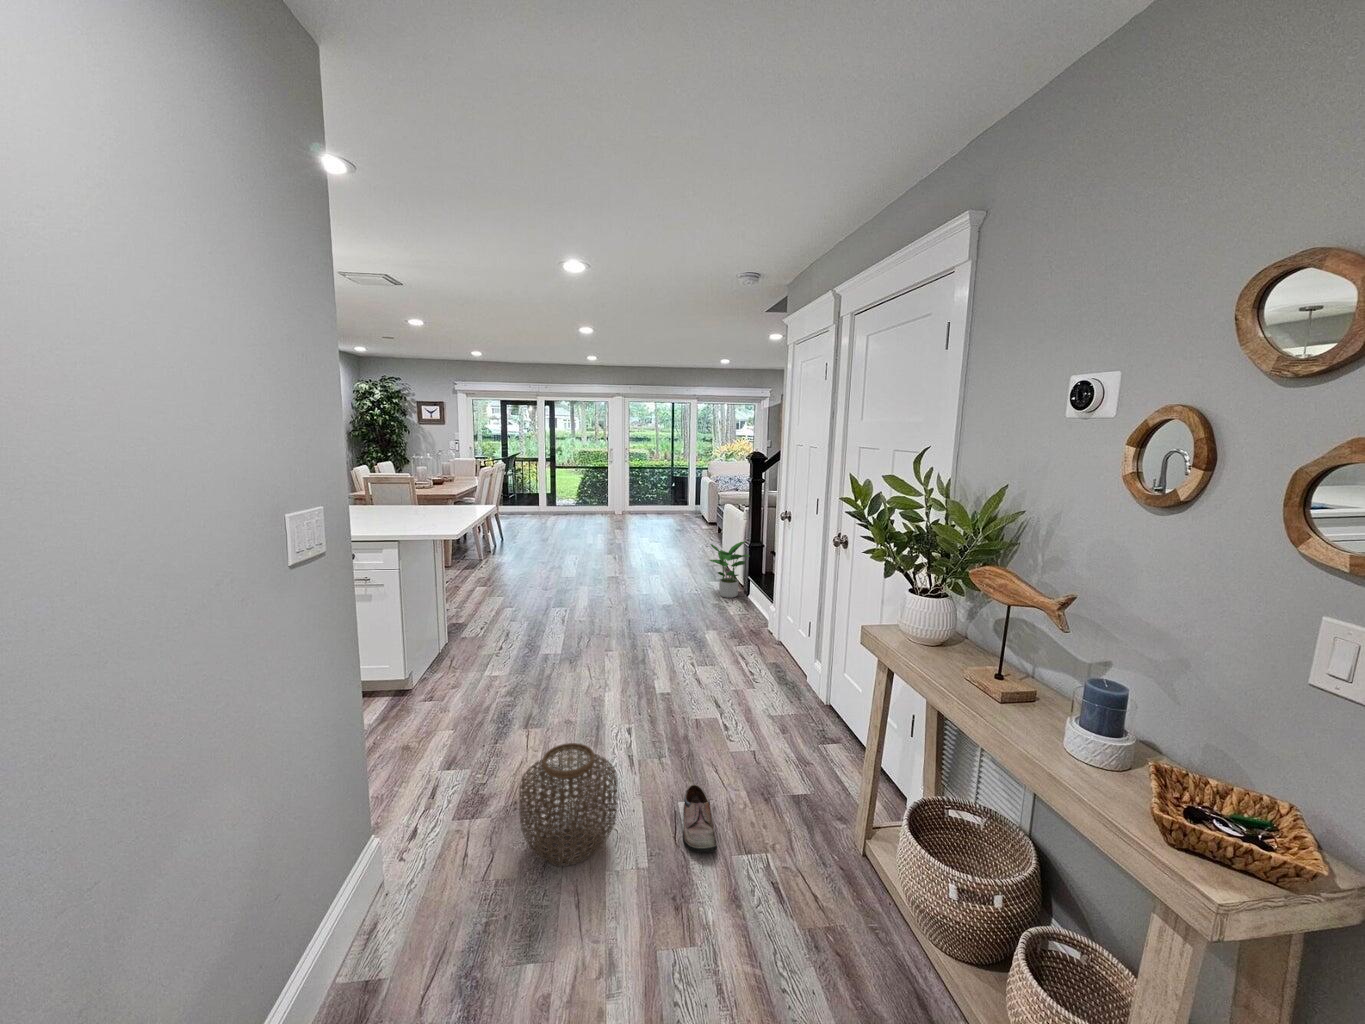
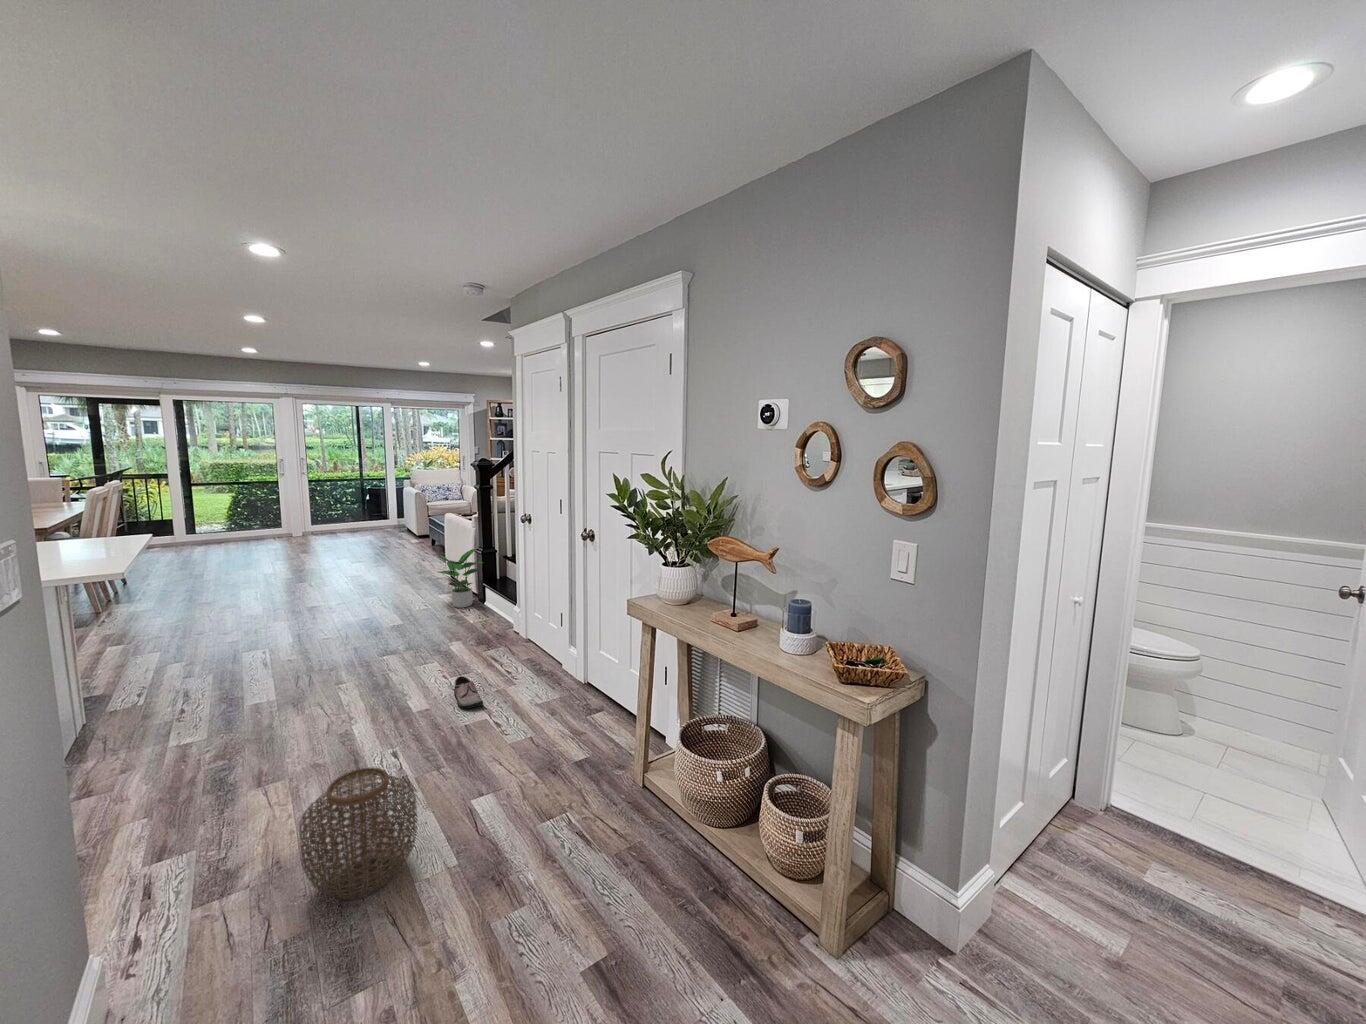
shoe: present [683,785,717,852] -> present [454,676,483,708]

